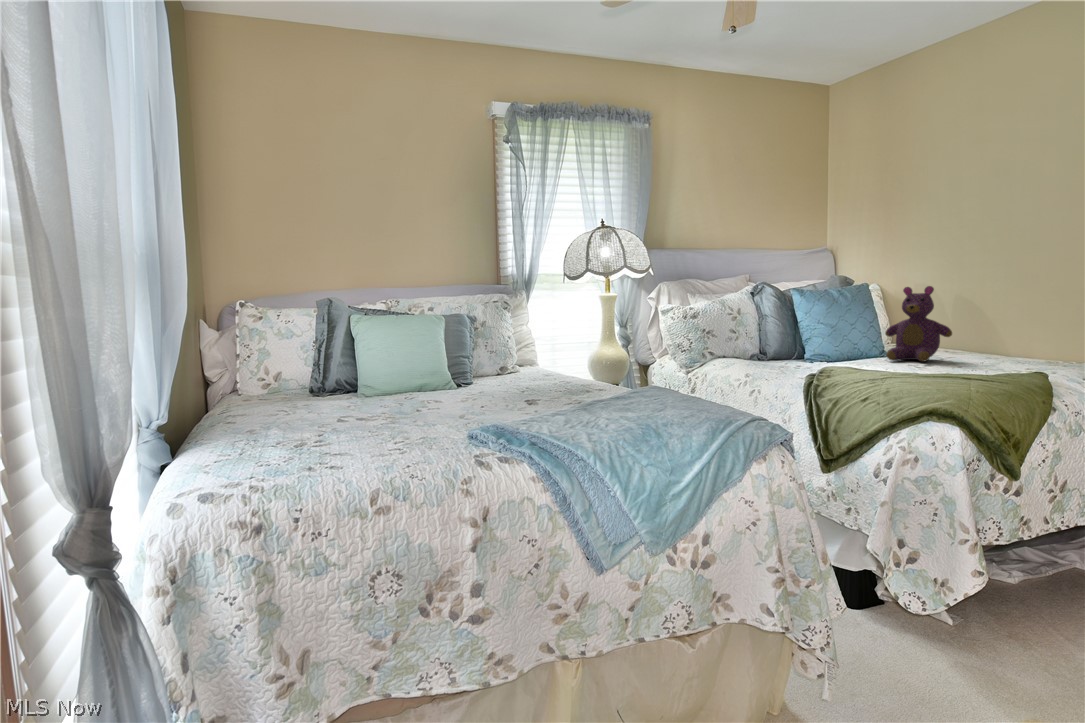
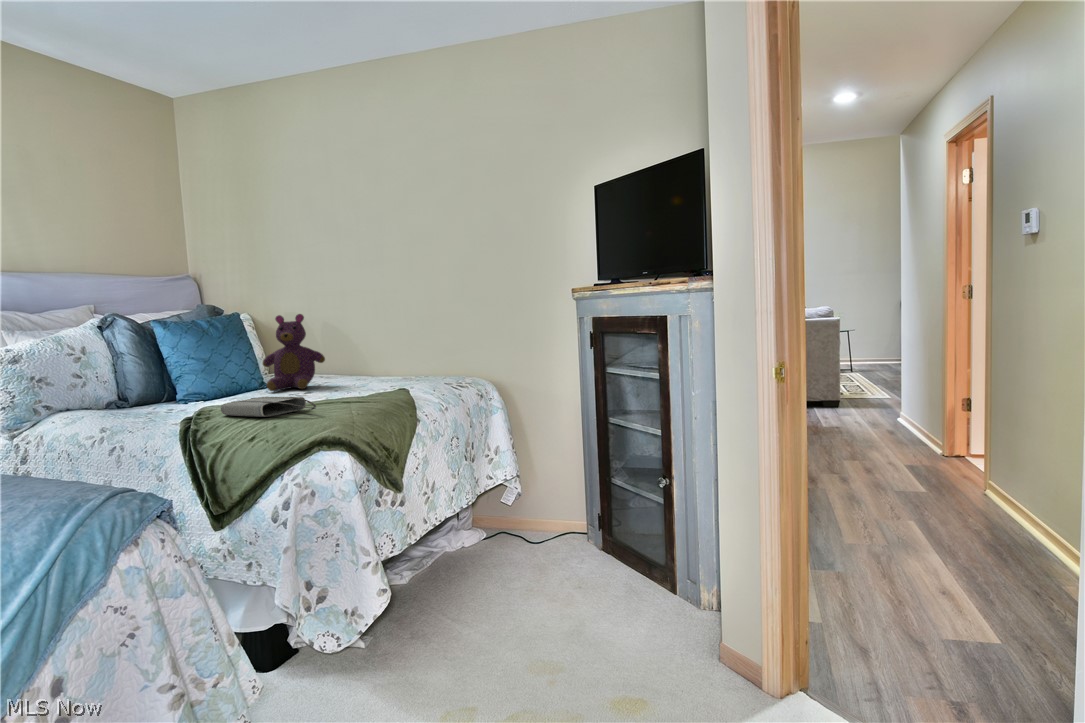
tote bag: none [840,364,932,383] -> present [221,397,316,417]

